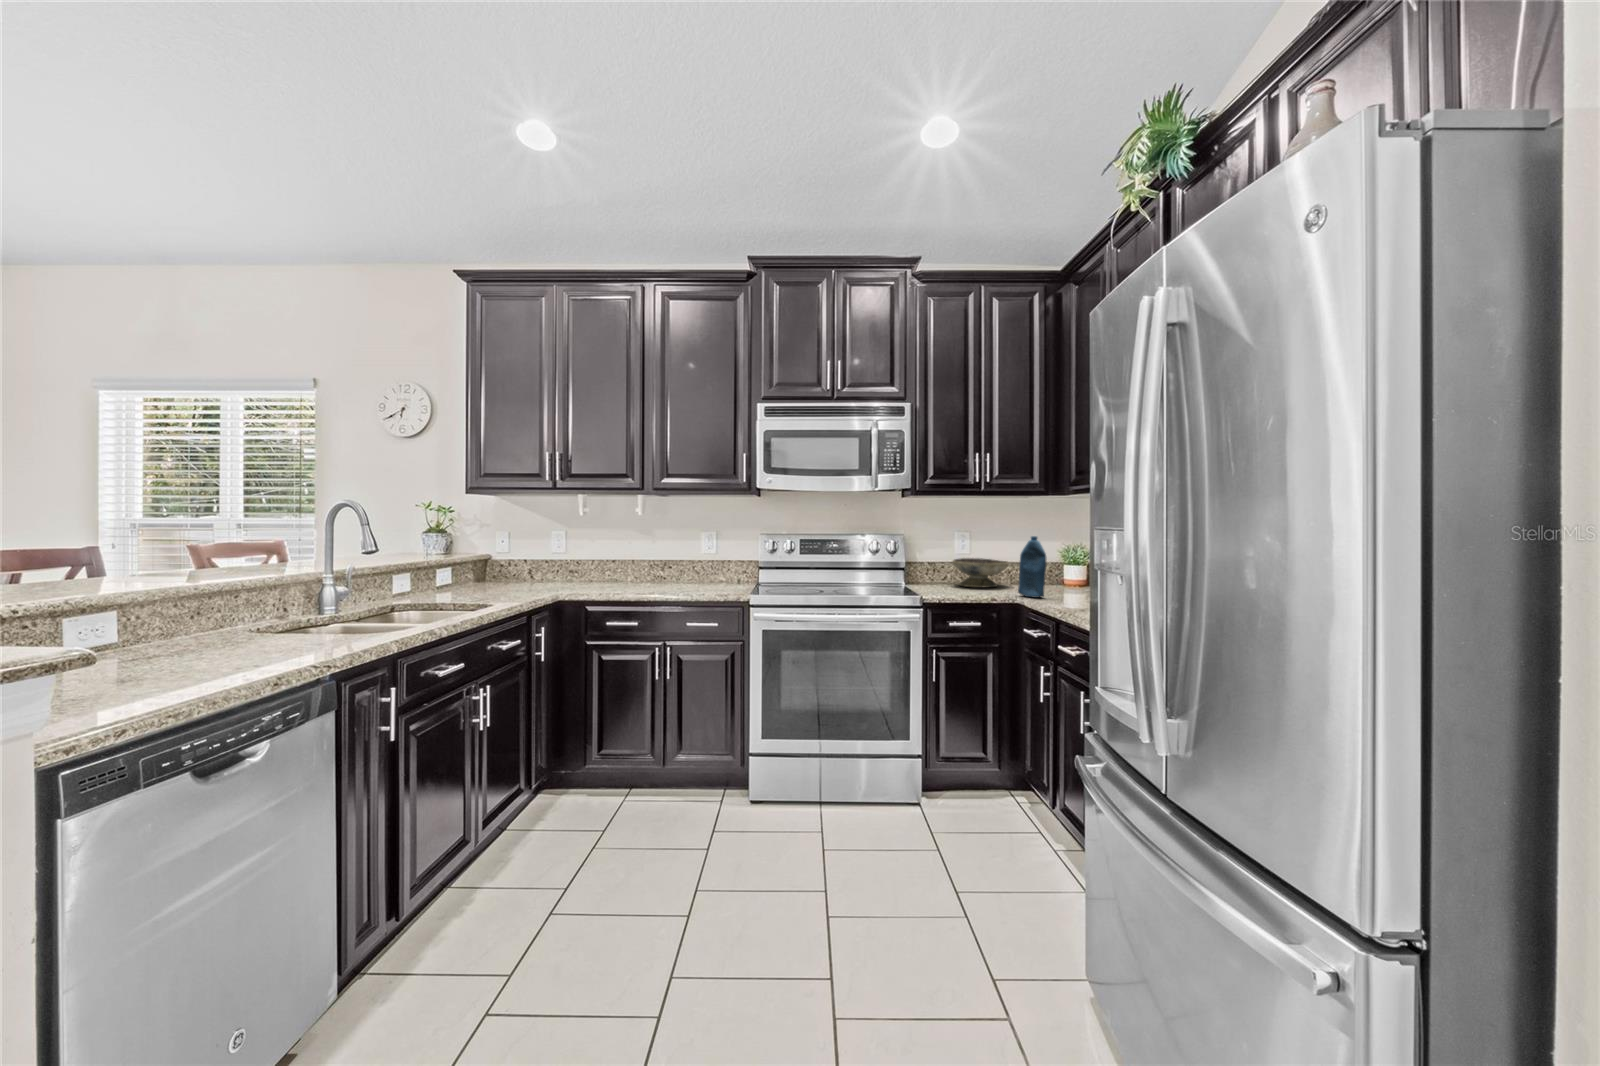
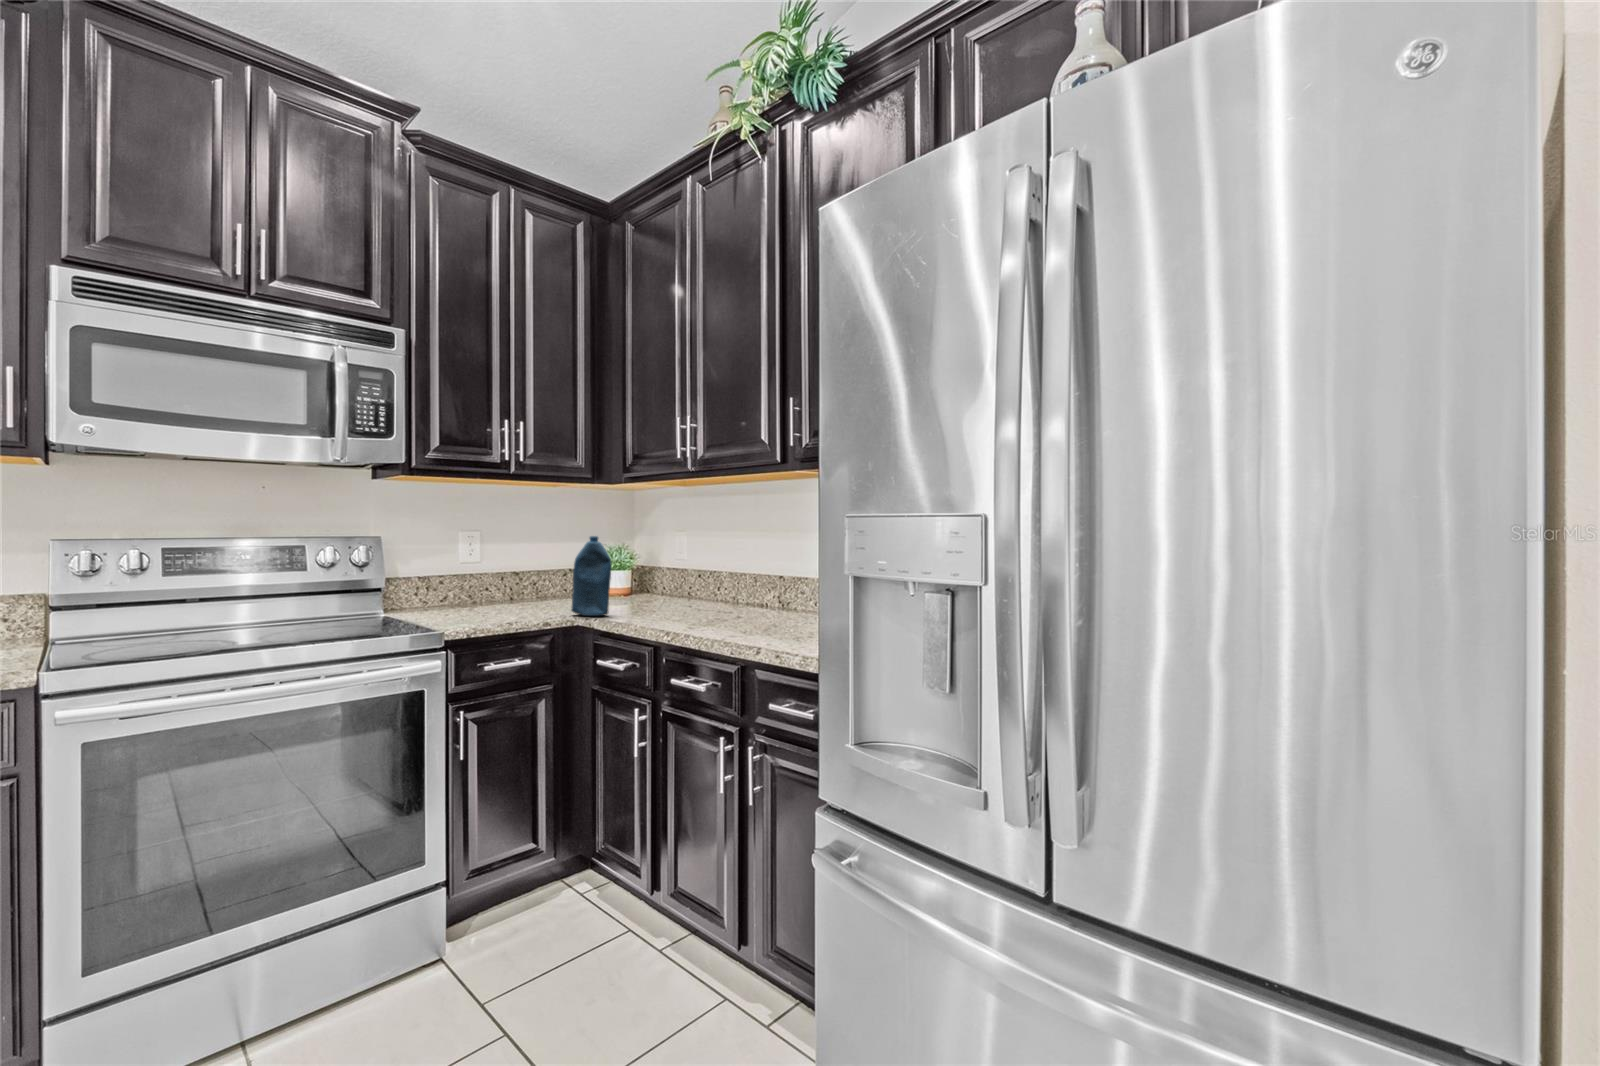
decorative bowl: present [953,558,1009,587] -> none [460,567,542,608]

